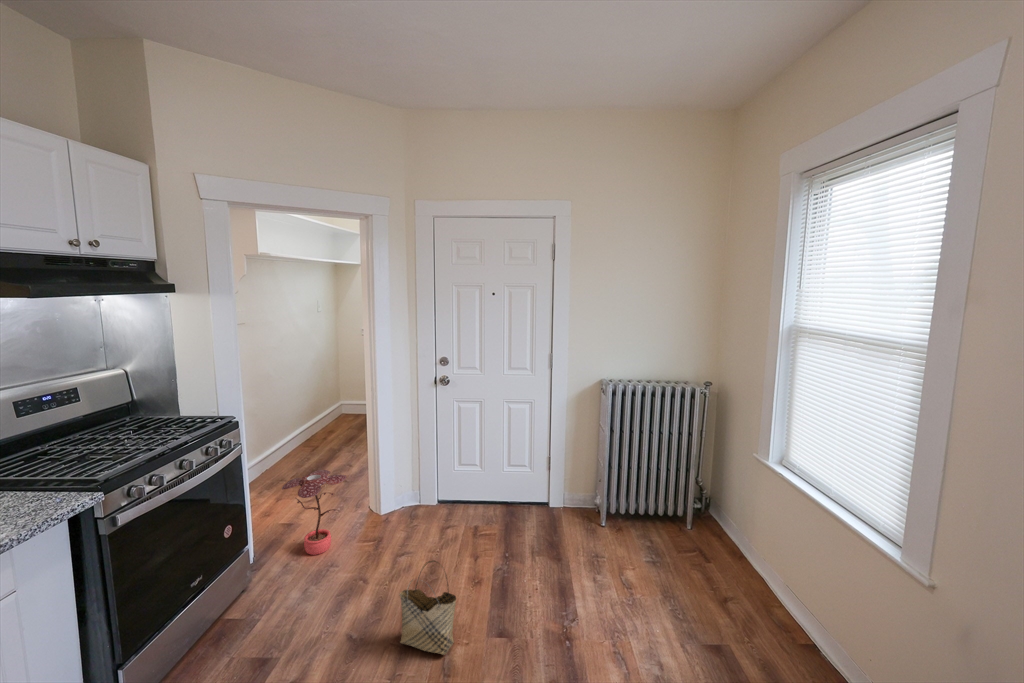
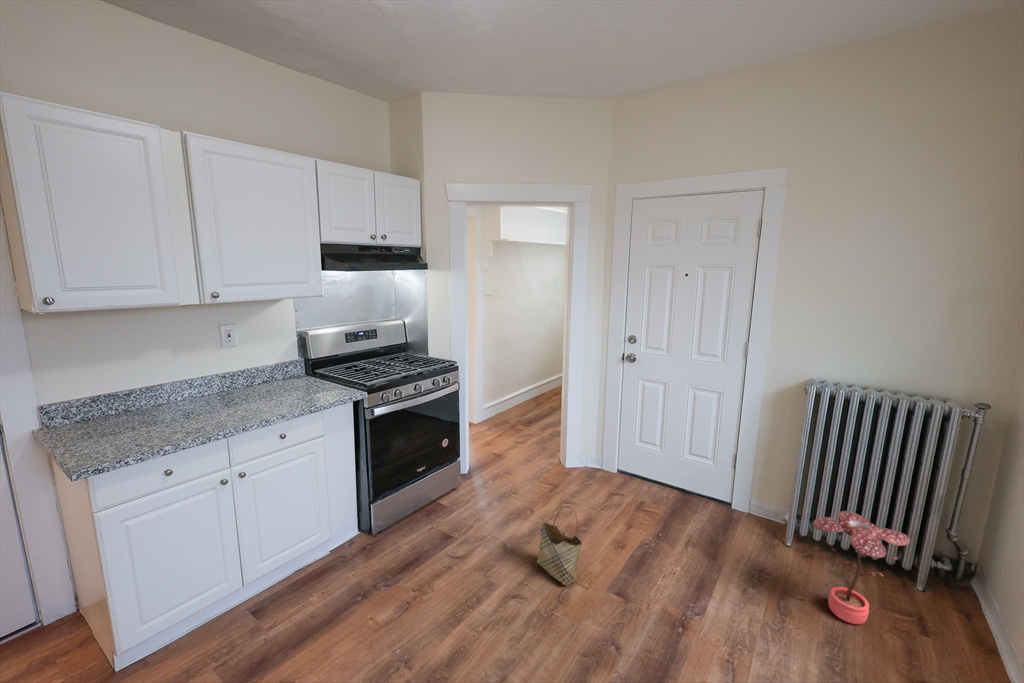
potted plant: present [282,470,346,555] -> present [813,511,910,624]

